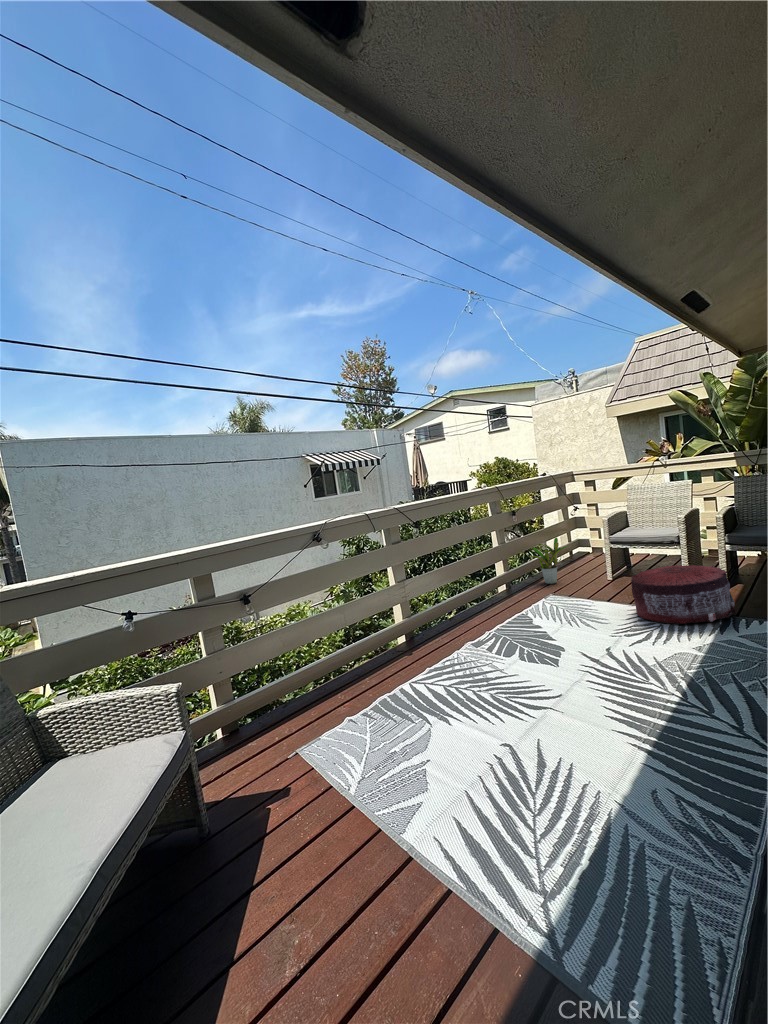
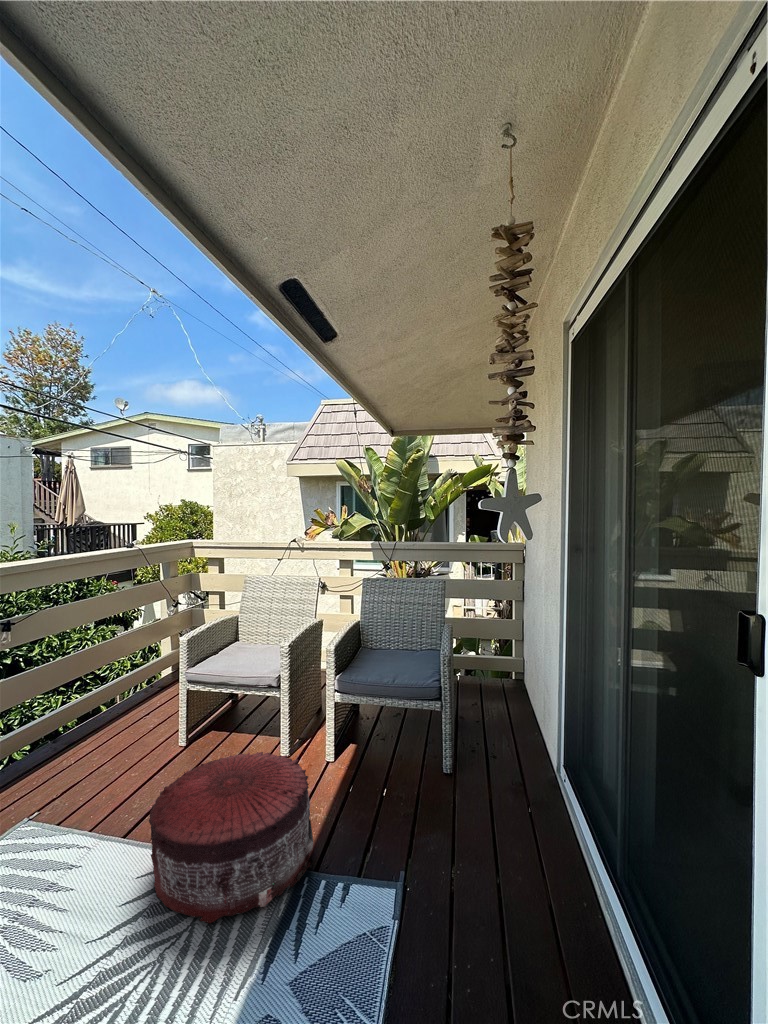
potted plant: present [530,538,568,584] -> none [51,660,134,743]

